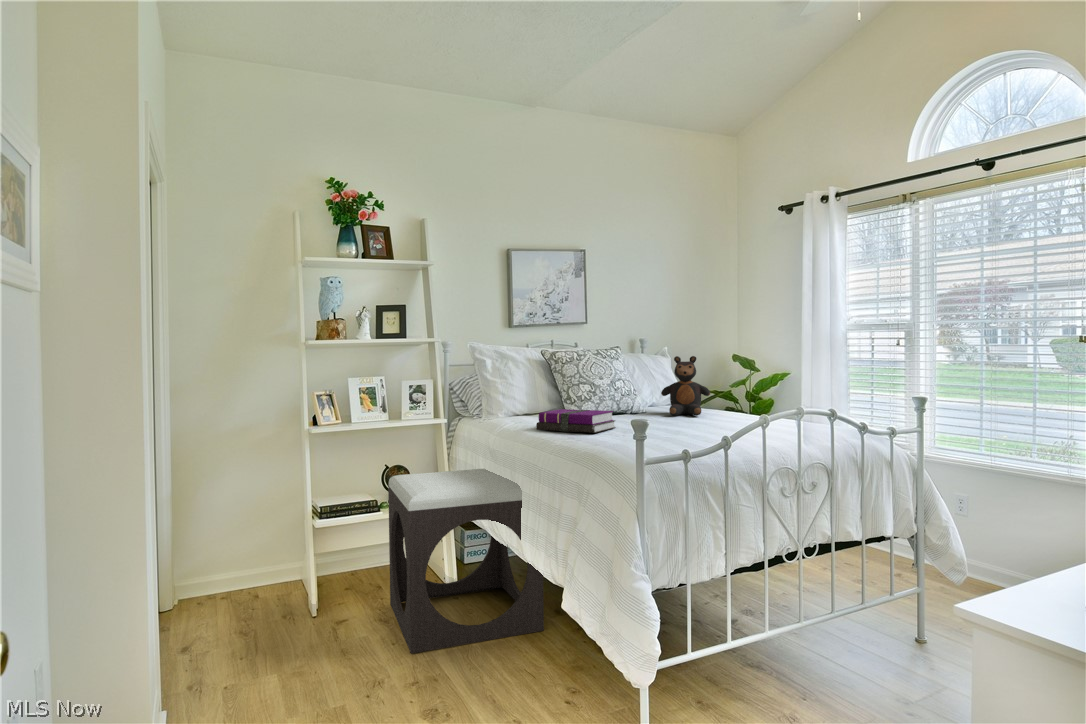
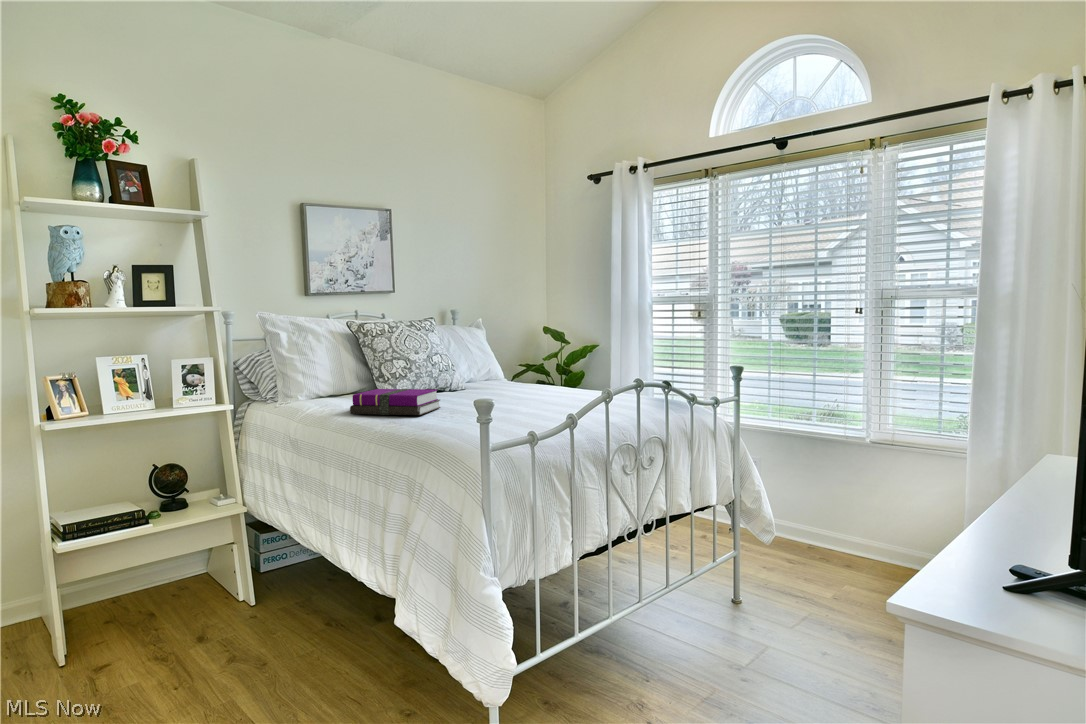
teddy bear: present [661,356,710,416] -> none [482,328,533,391]
footstool: present [388,469,544,653] -> none [159,459,366,698]

